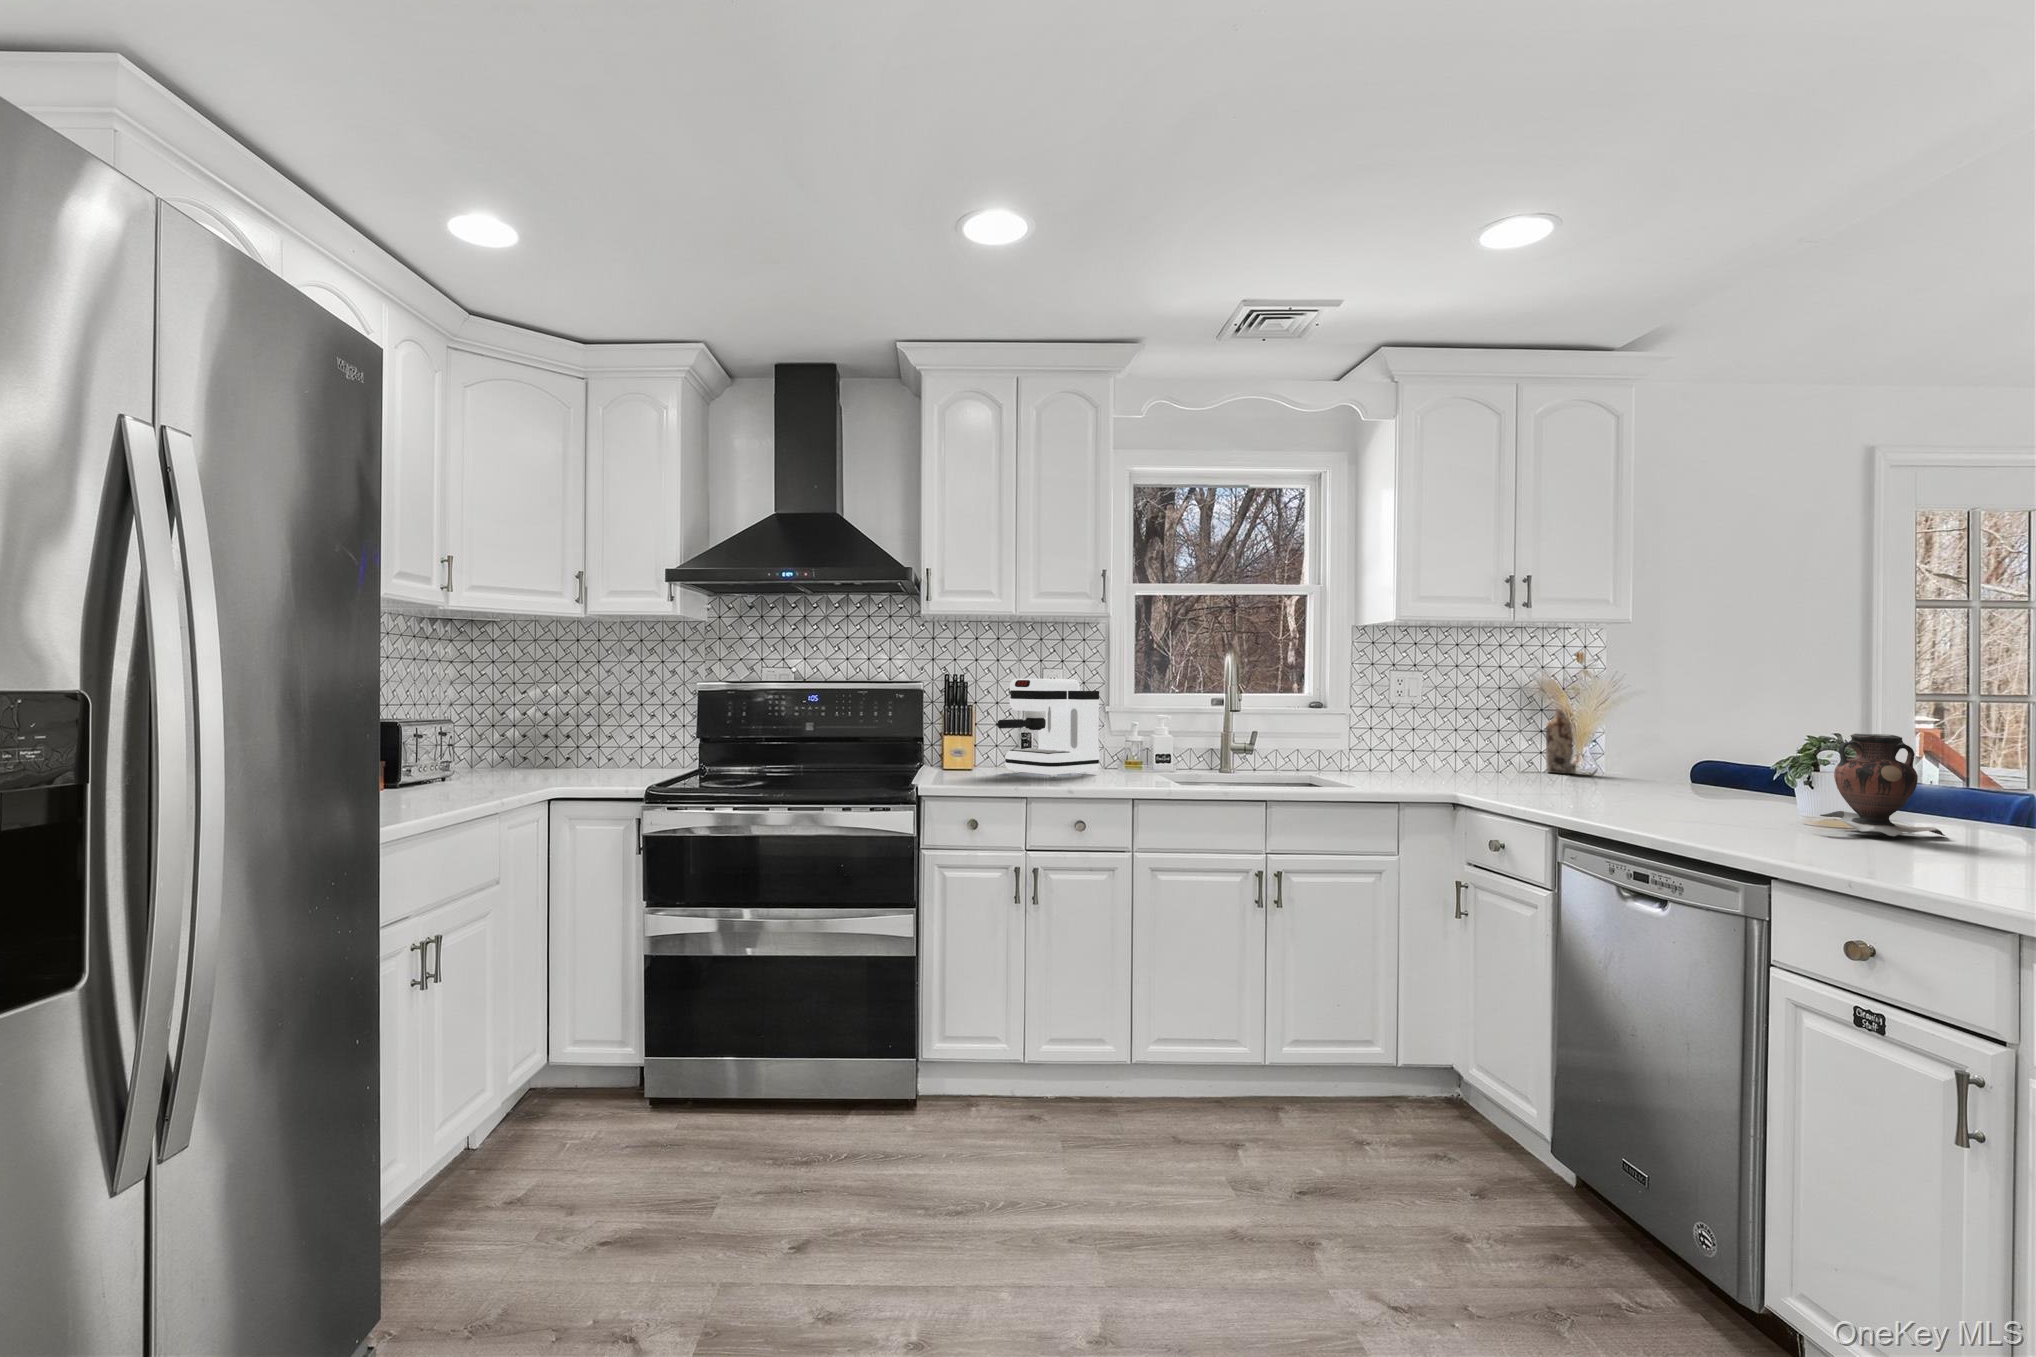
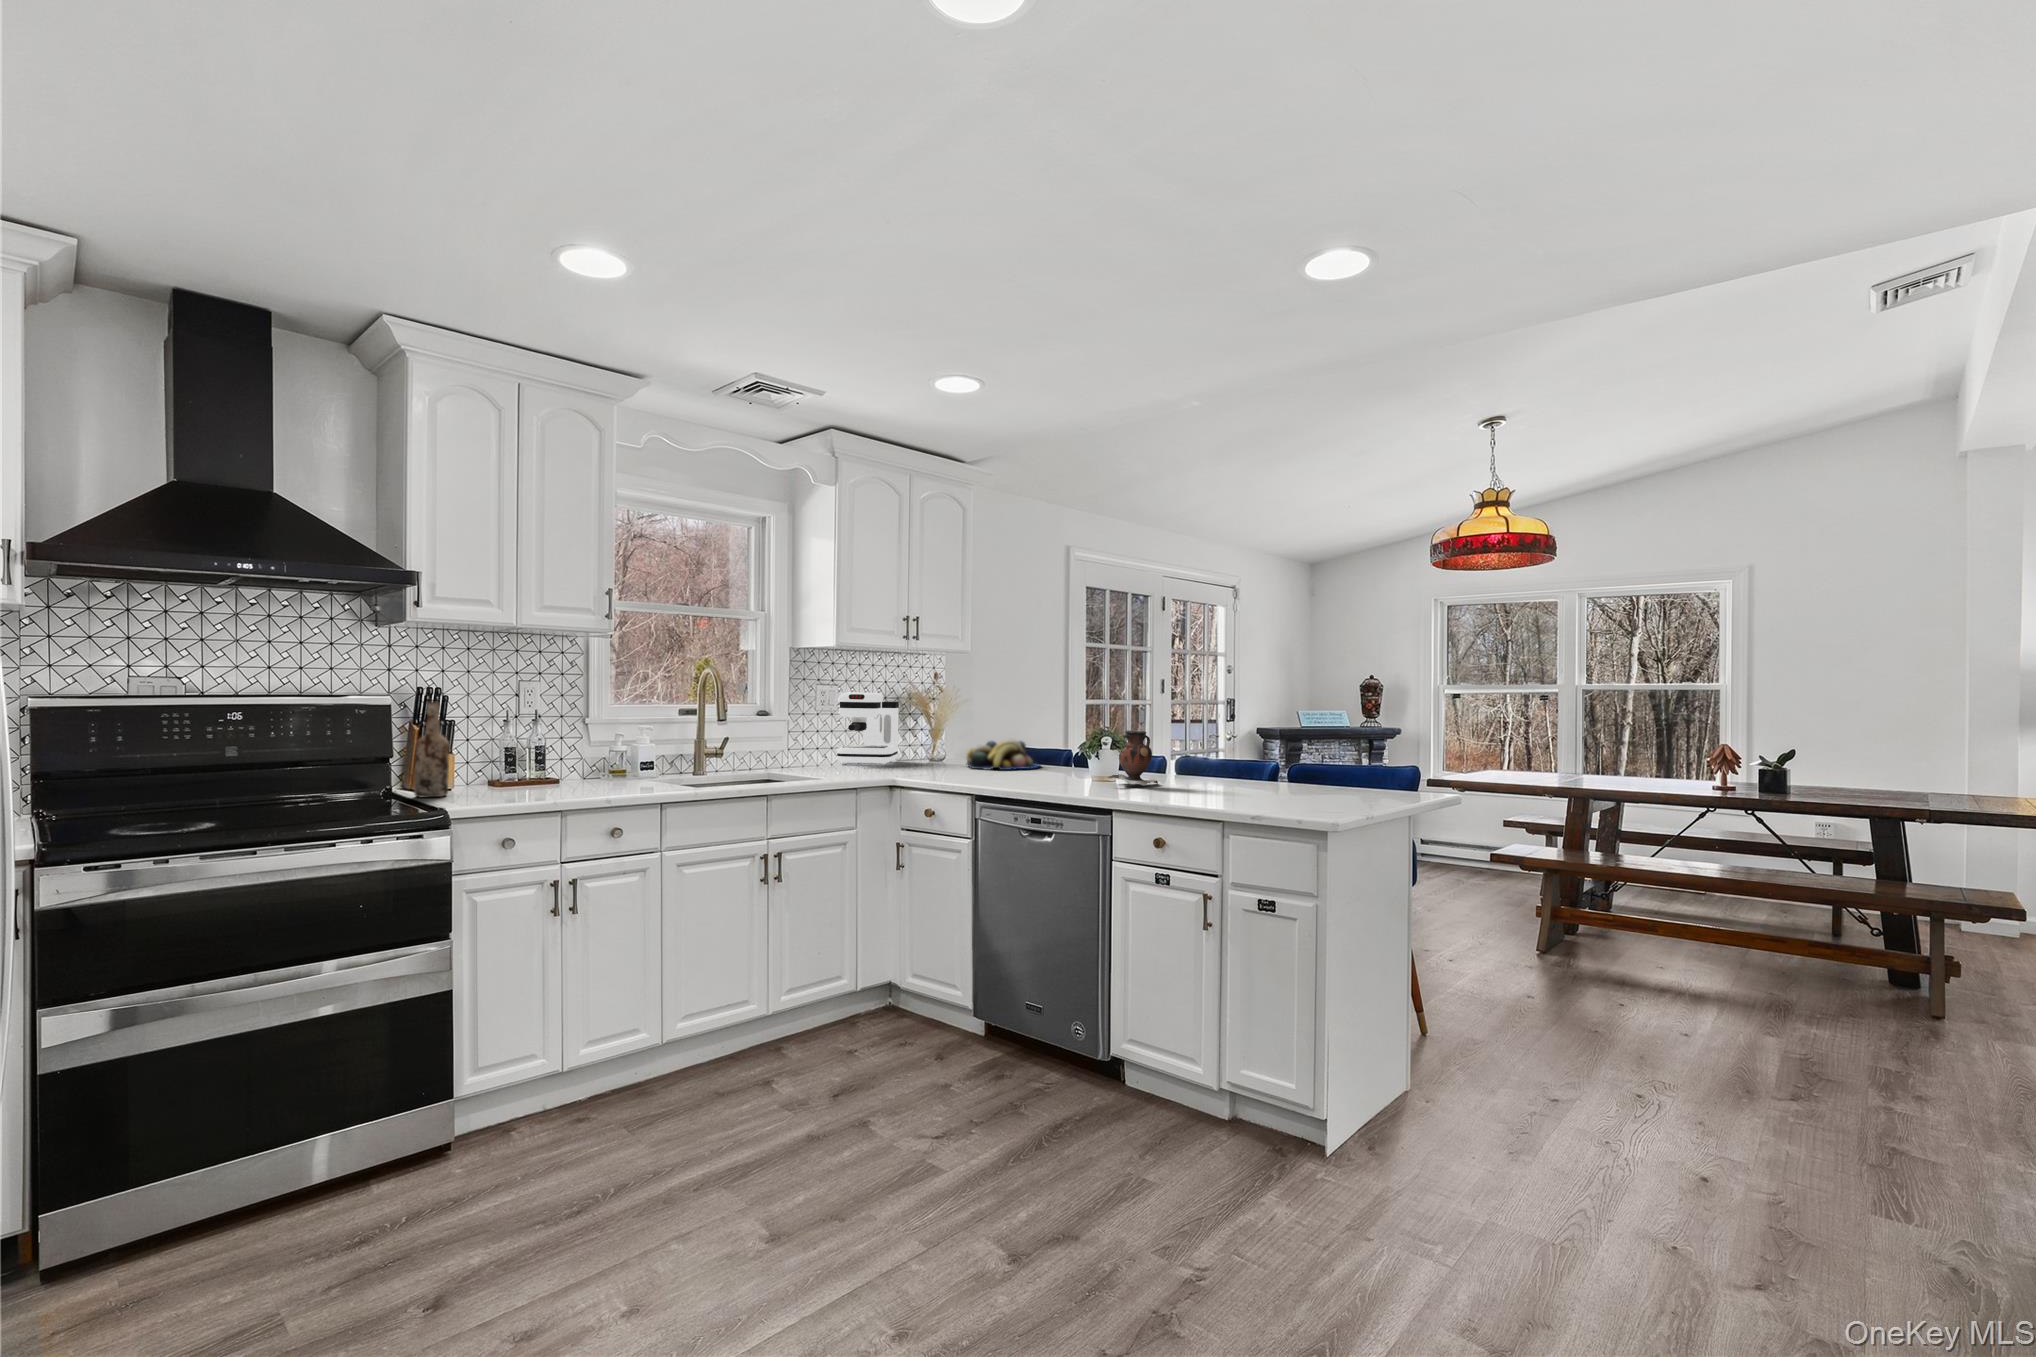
coffee maker: present [997,679,1099,777] -> present [837,693,899,765]
wine bottle: present [1546,709,1576,774] -> present [414,701,450,797]
fruit bowl: none [1603,747,1744,794] -> present [966,739,1040,770]

